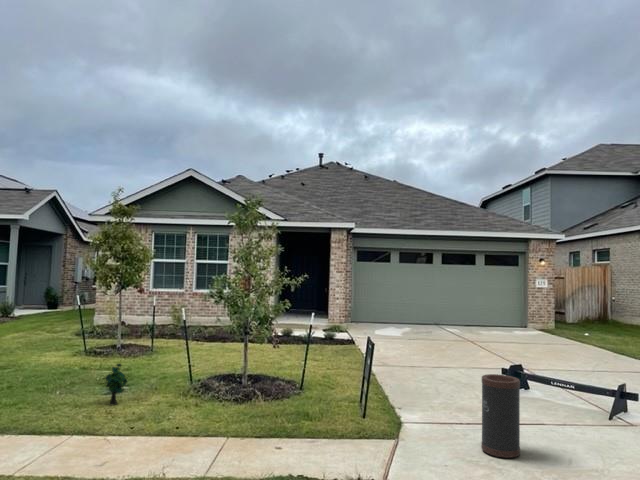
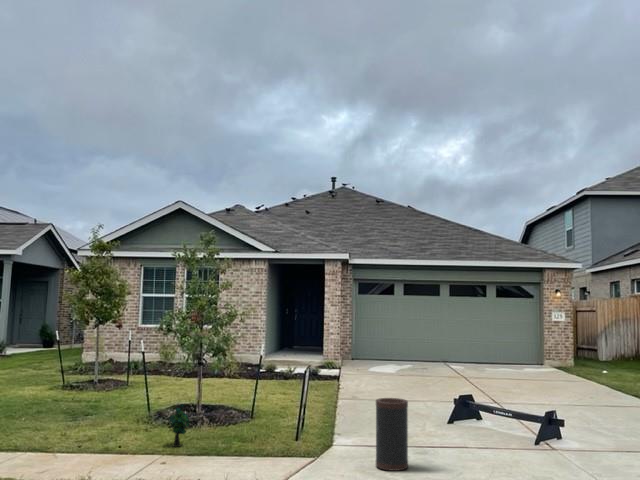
decorative plant: present [104,364,128,405] -> present [168,404,190,447]

